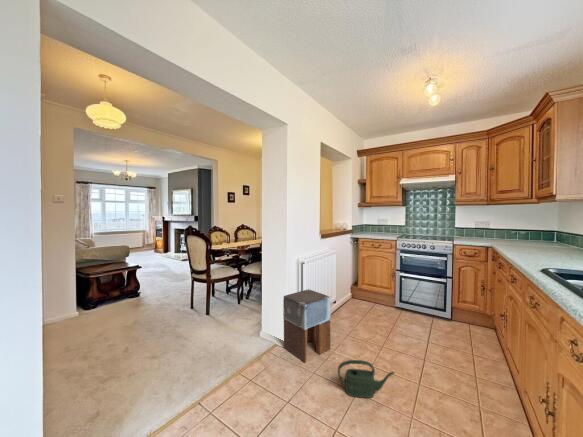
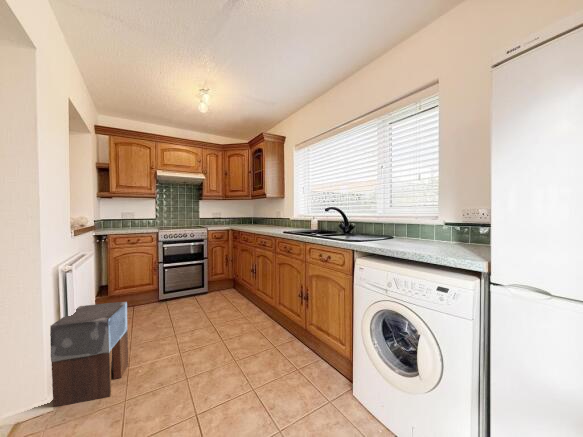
watering can: present [338,360,394,398] -> none [174,337,219,382]

